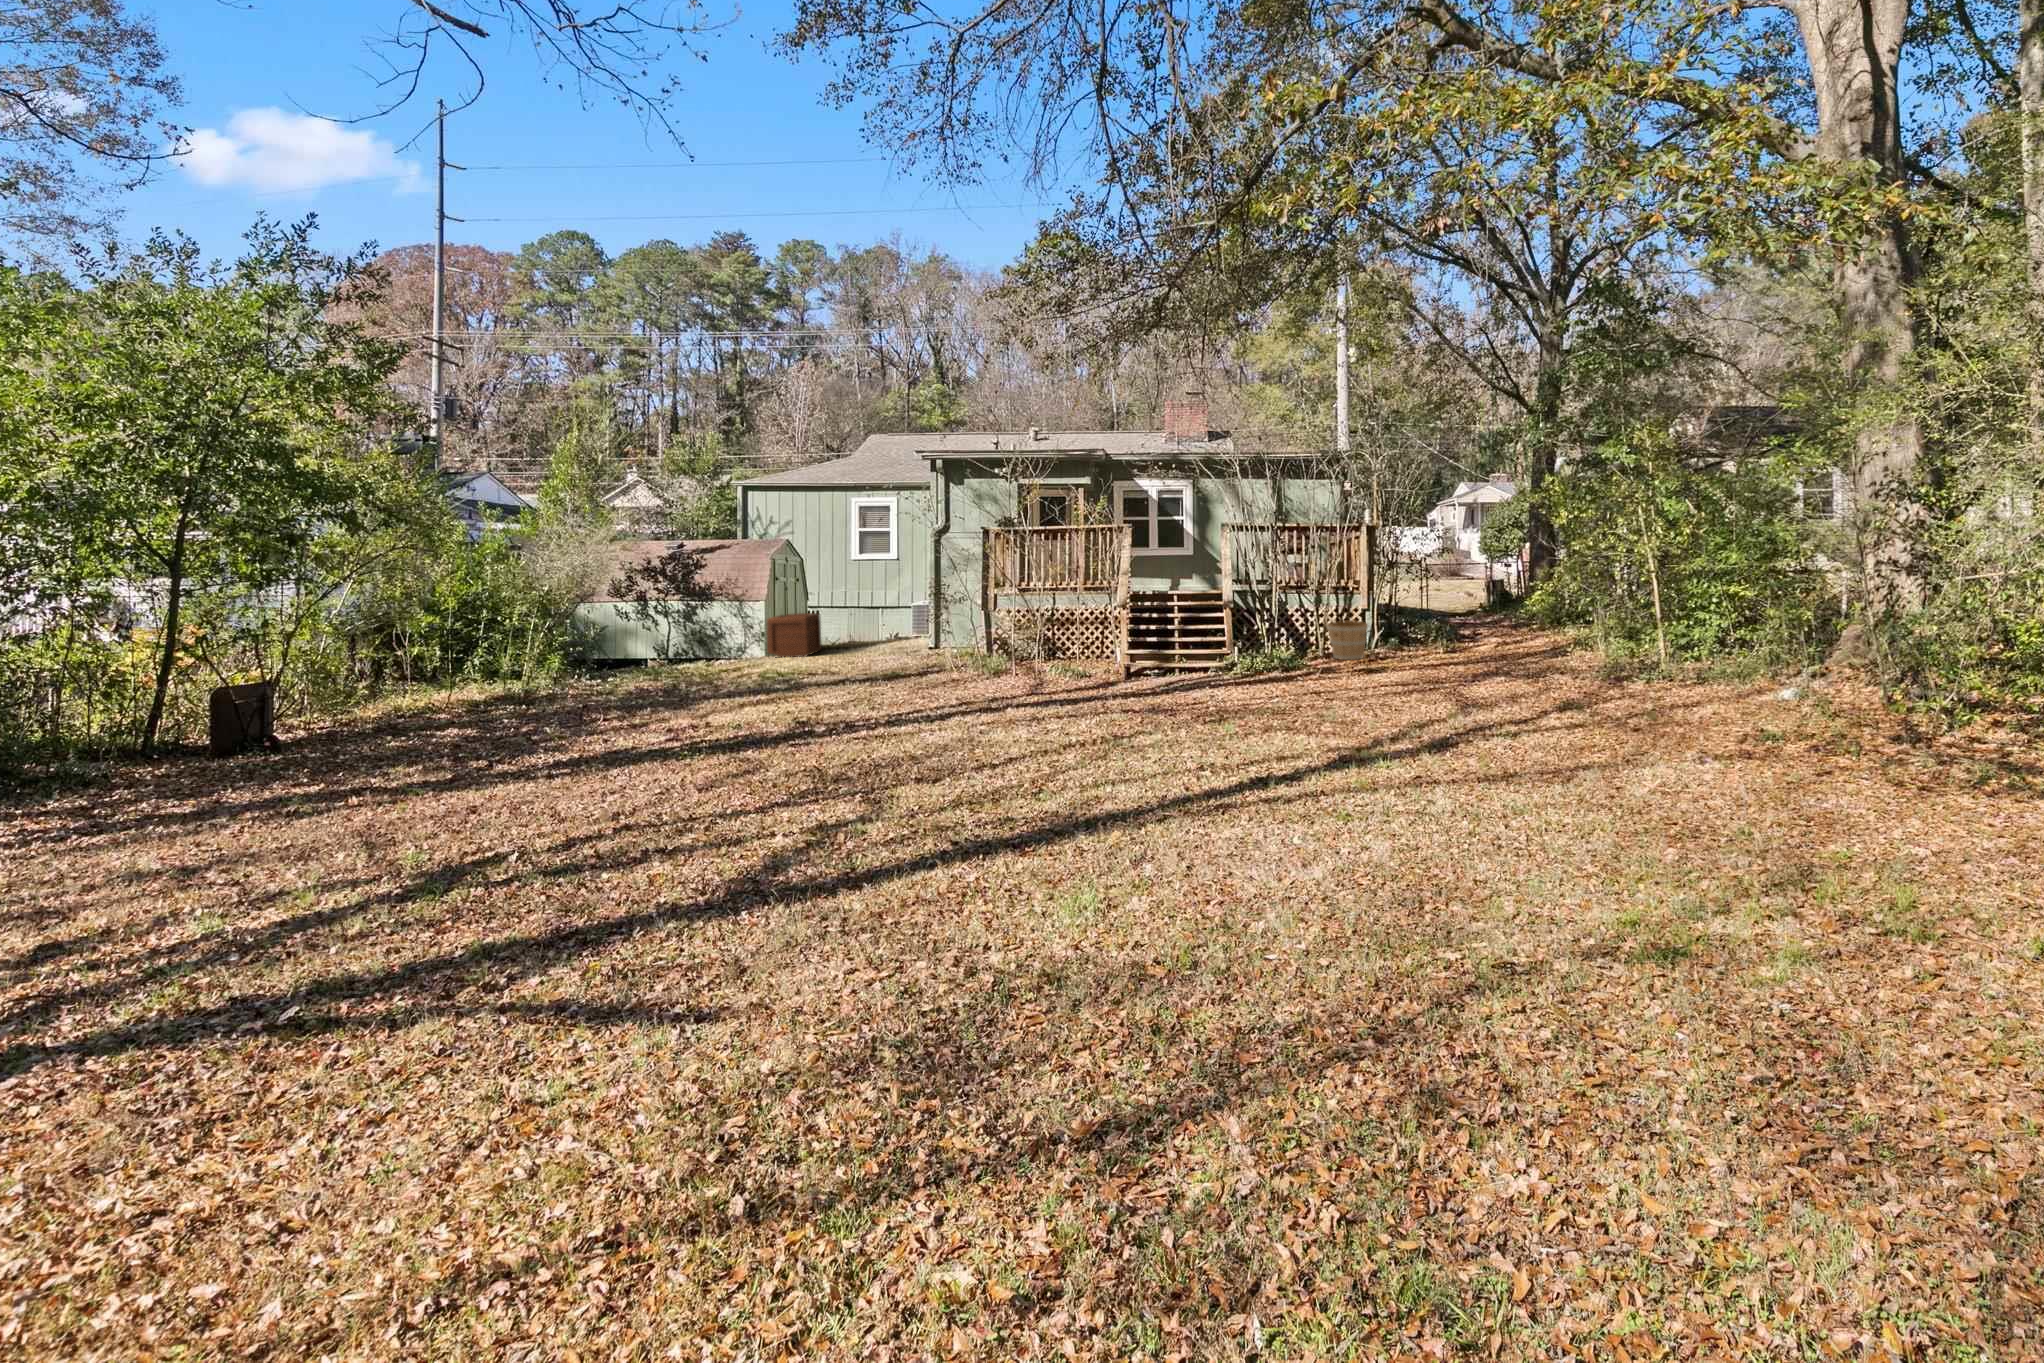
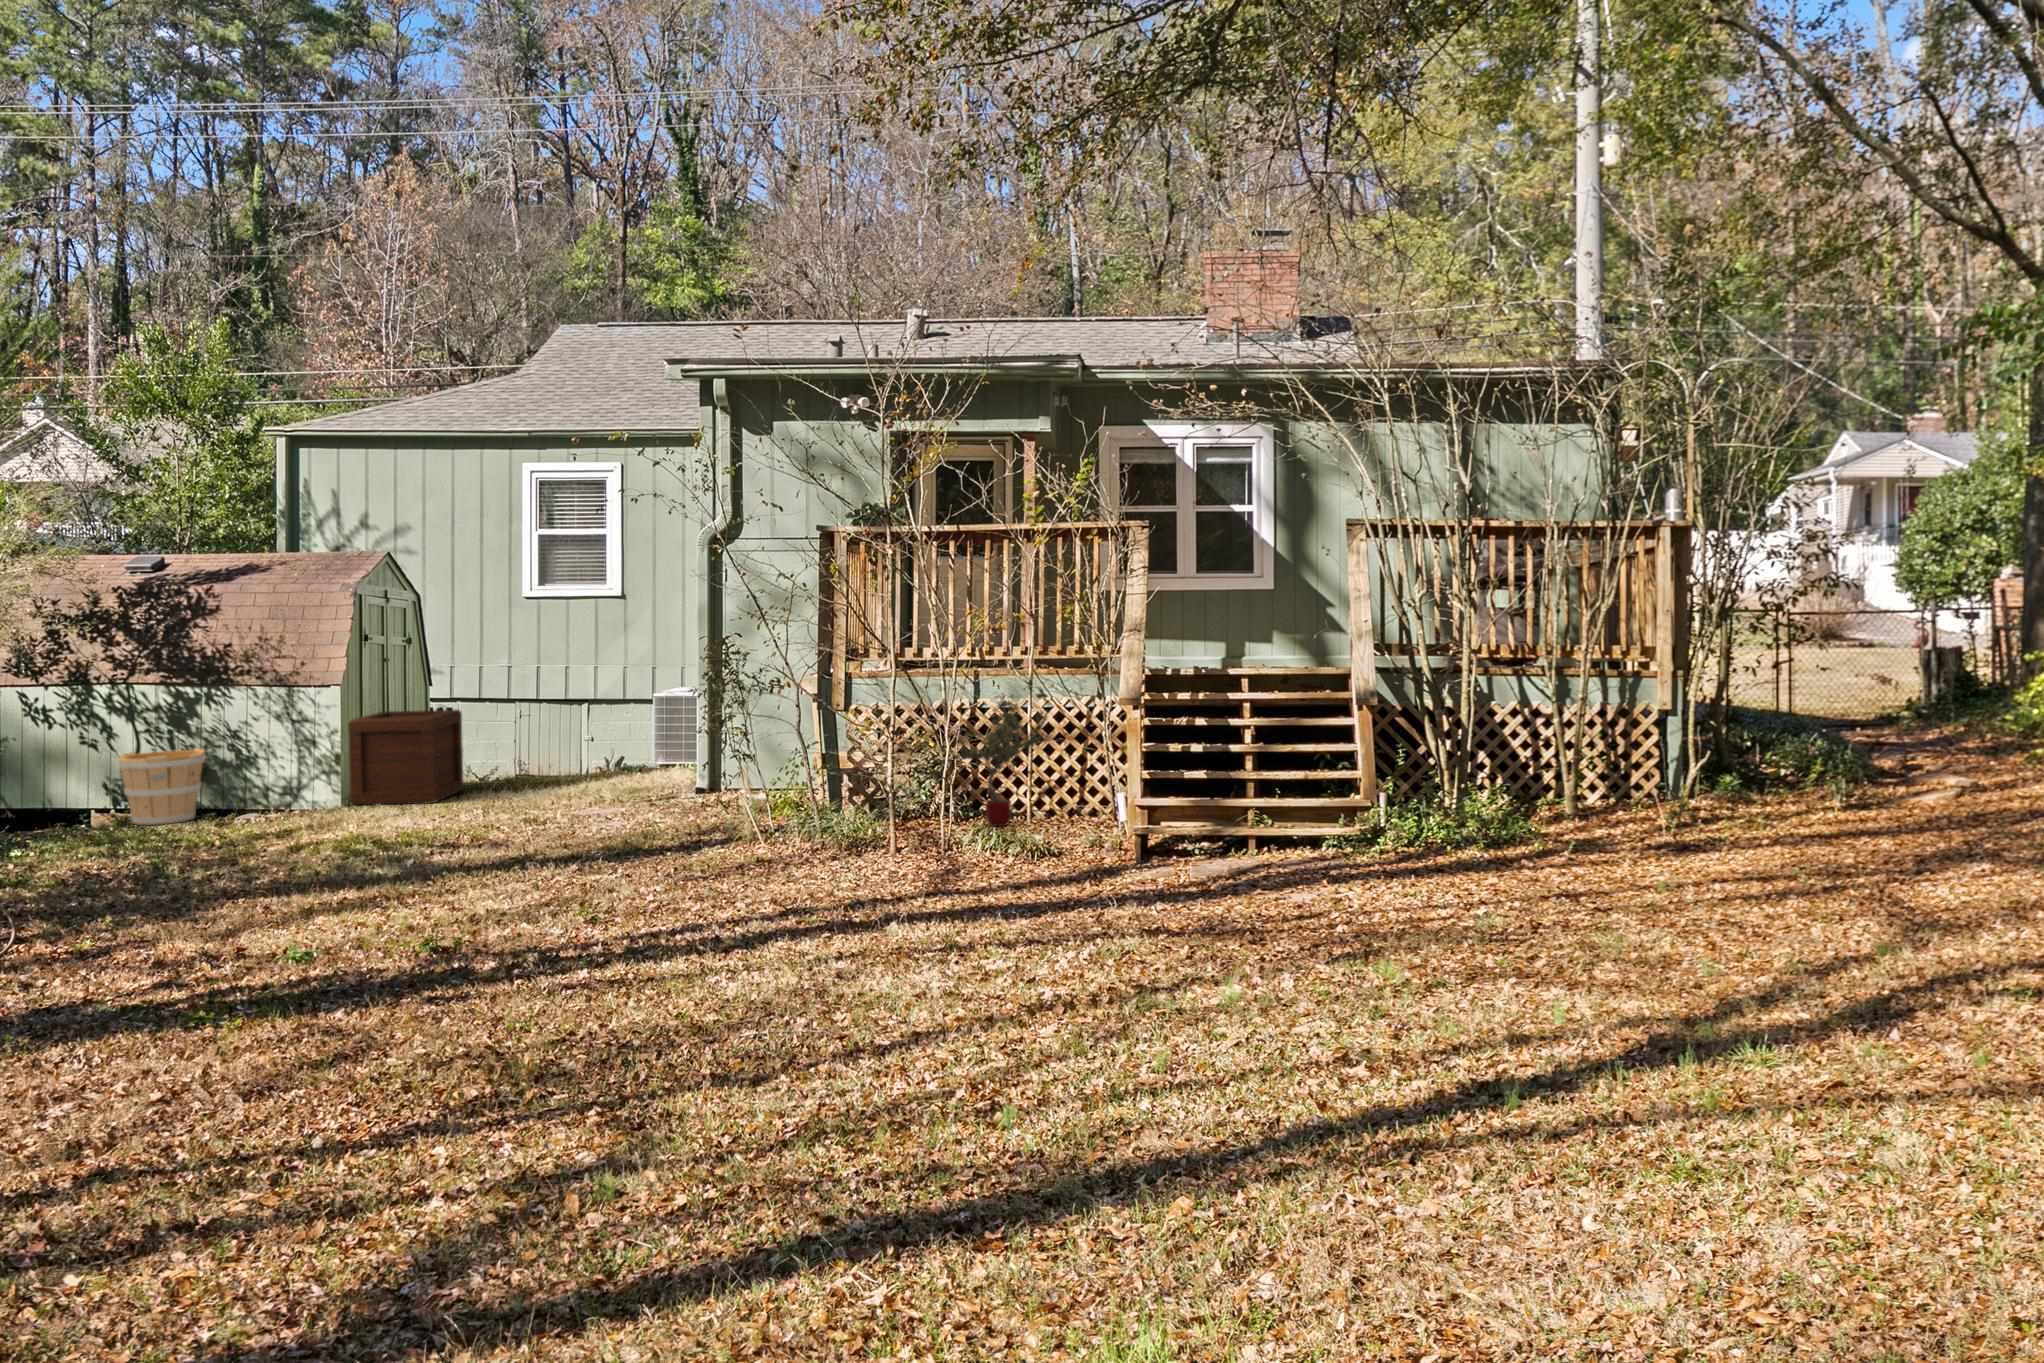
potted tree: none [1039,604,1088,665] -> present [951,694,1049,827]
wooden bucket: present [1327,620,1368,660] -> present [118,748,206,825]

